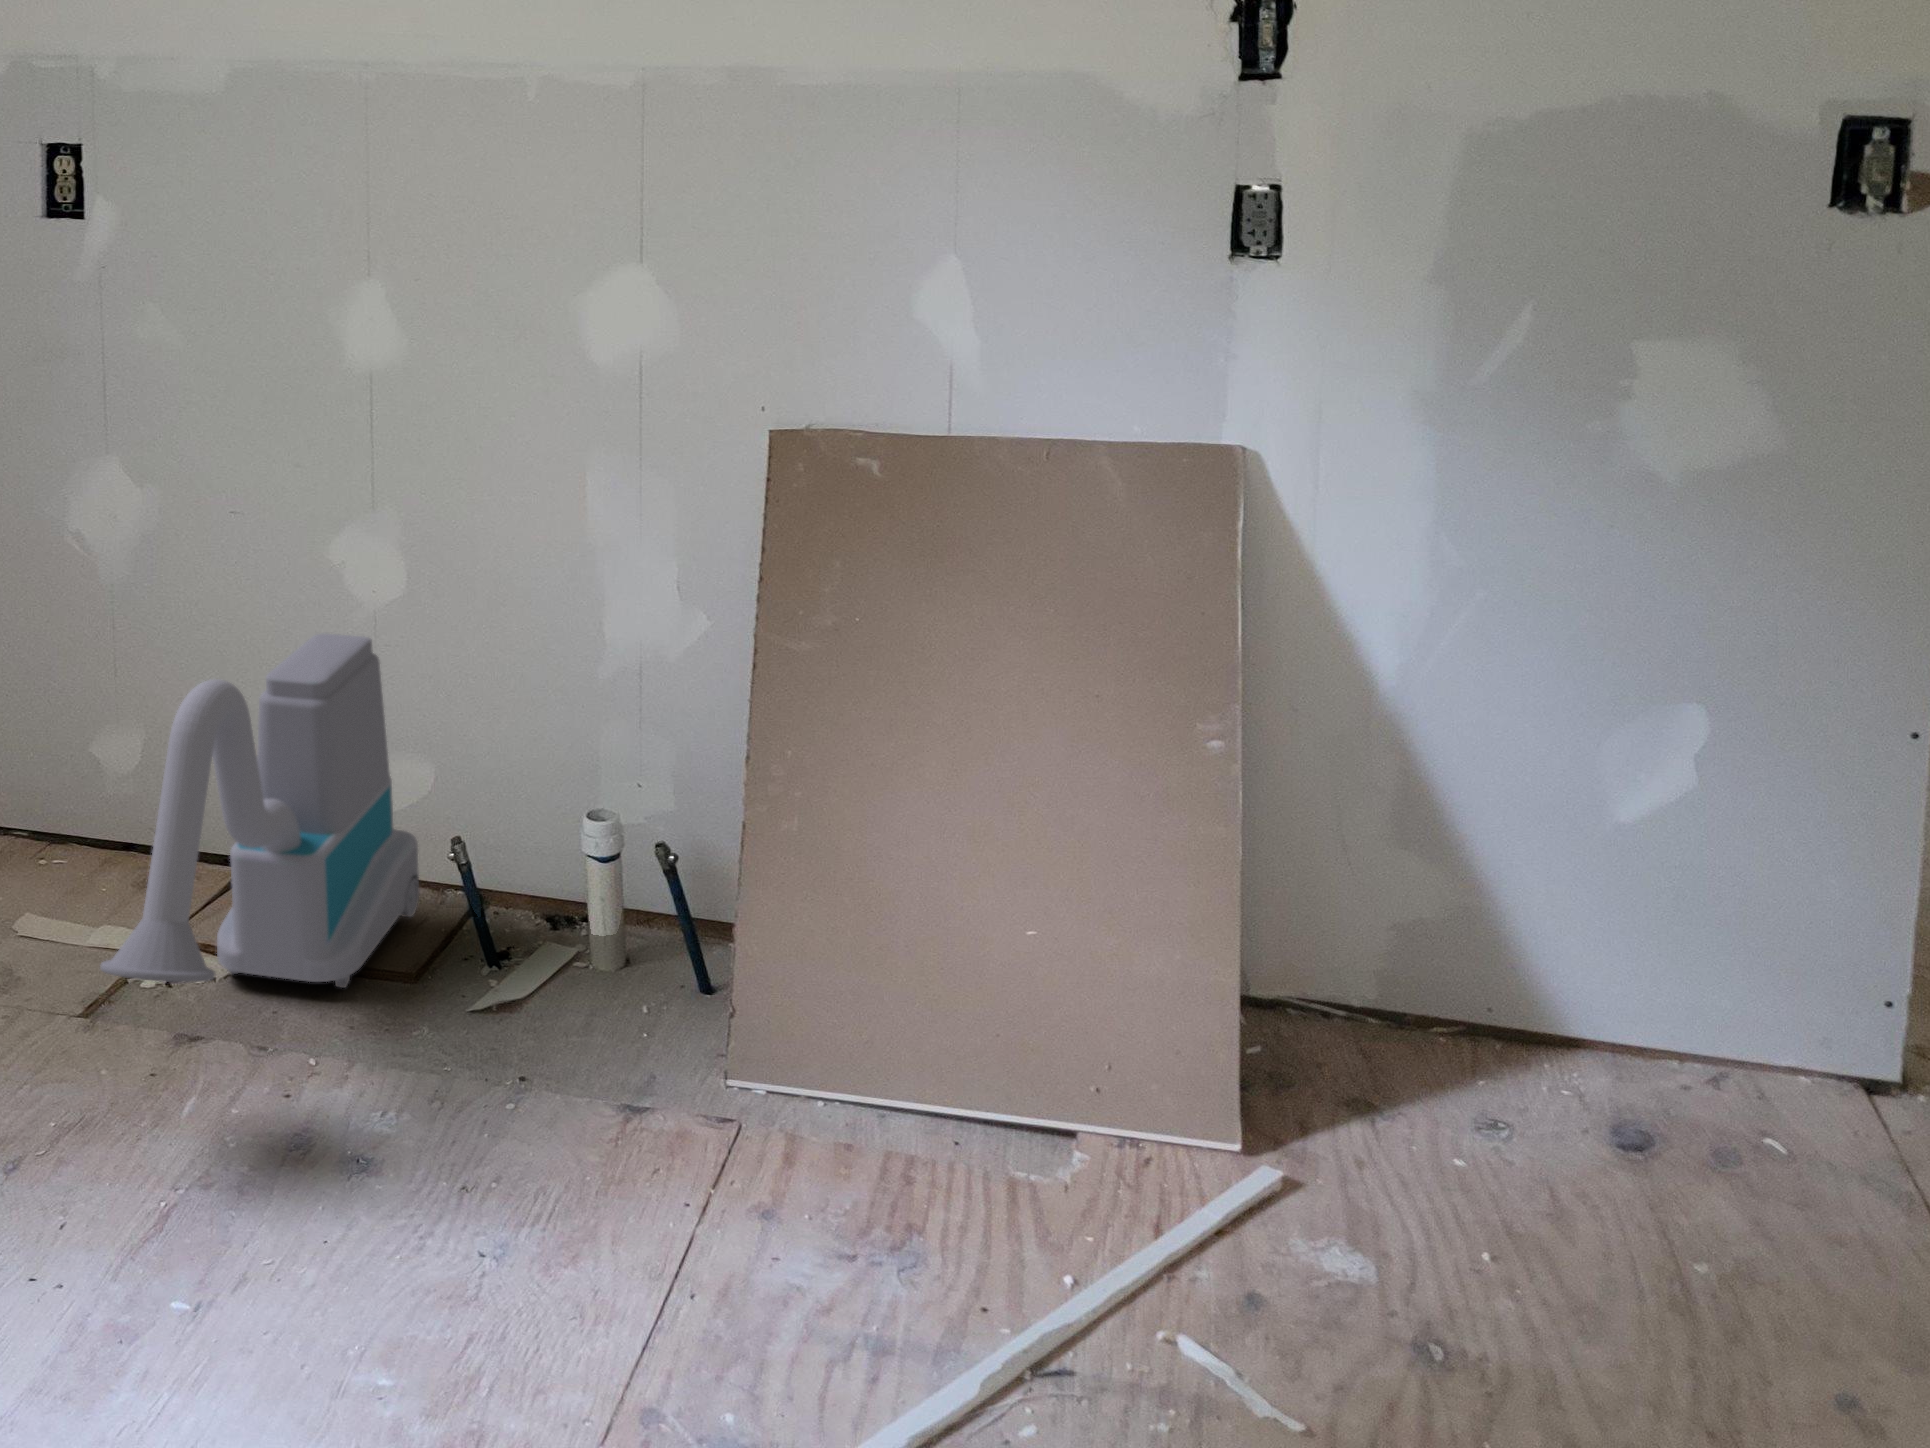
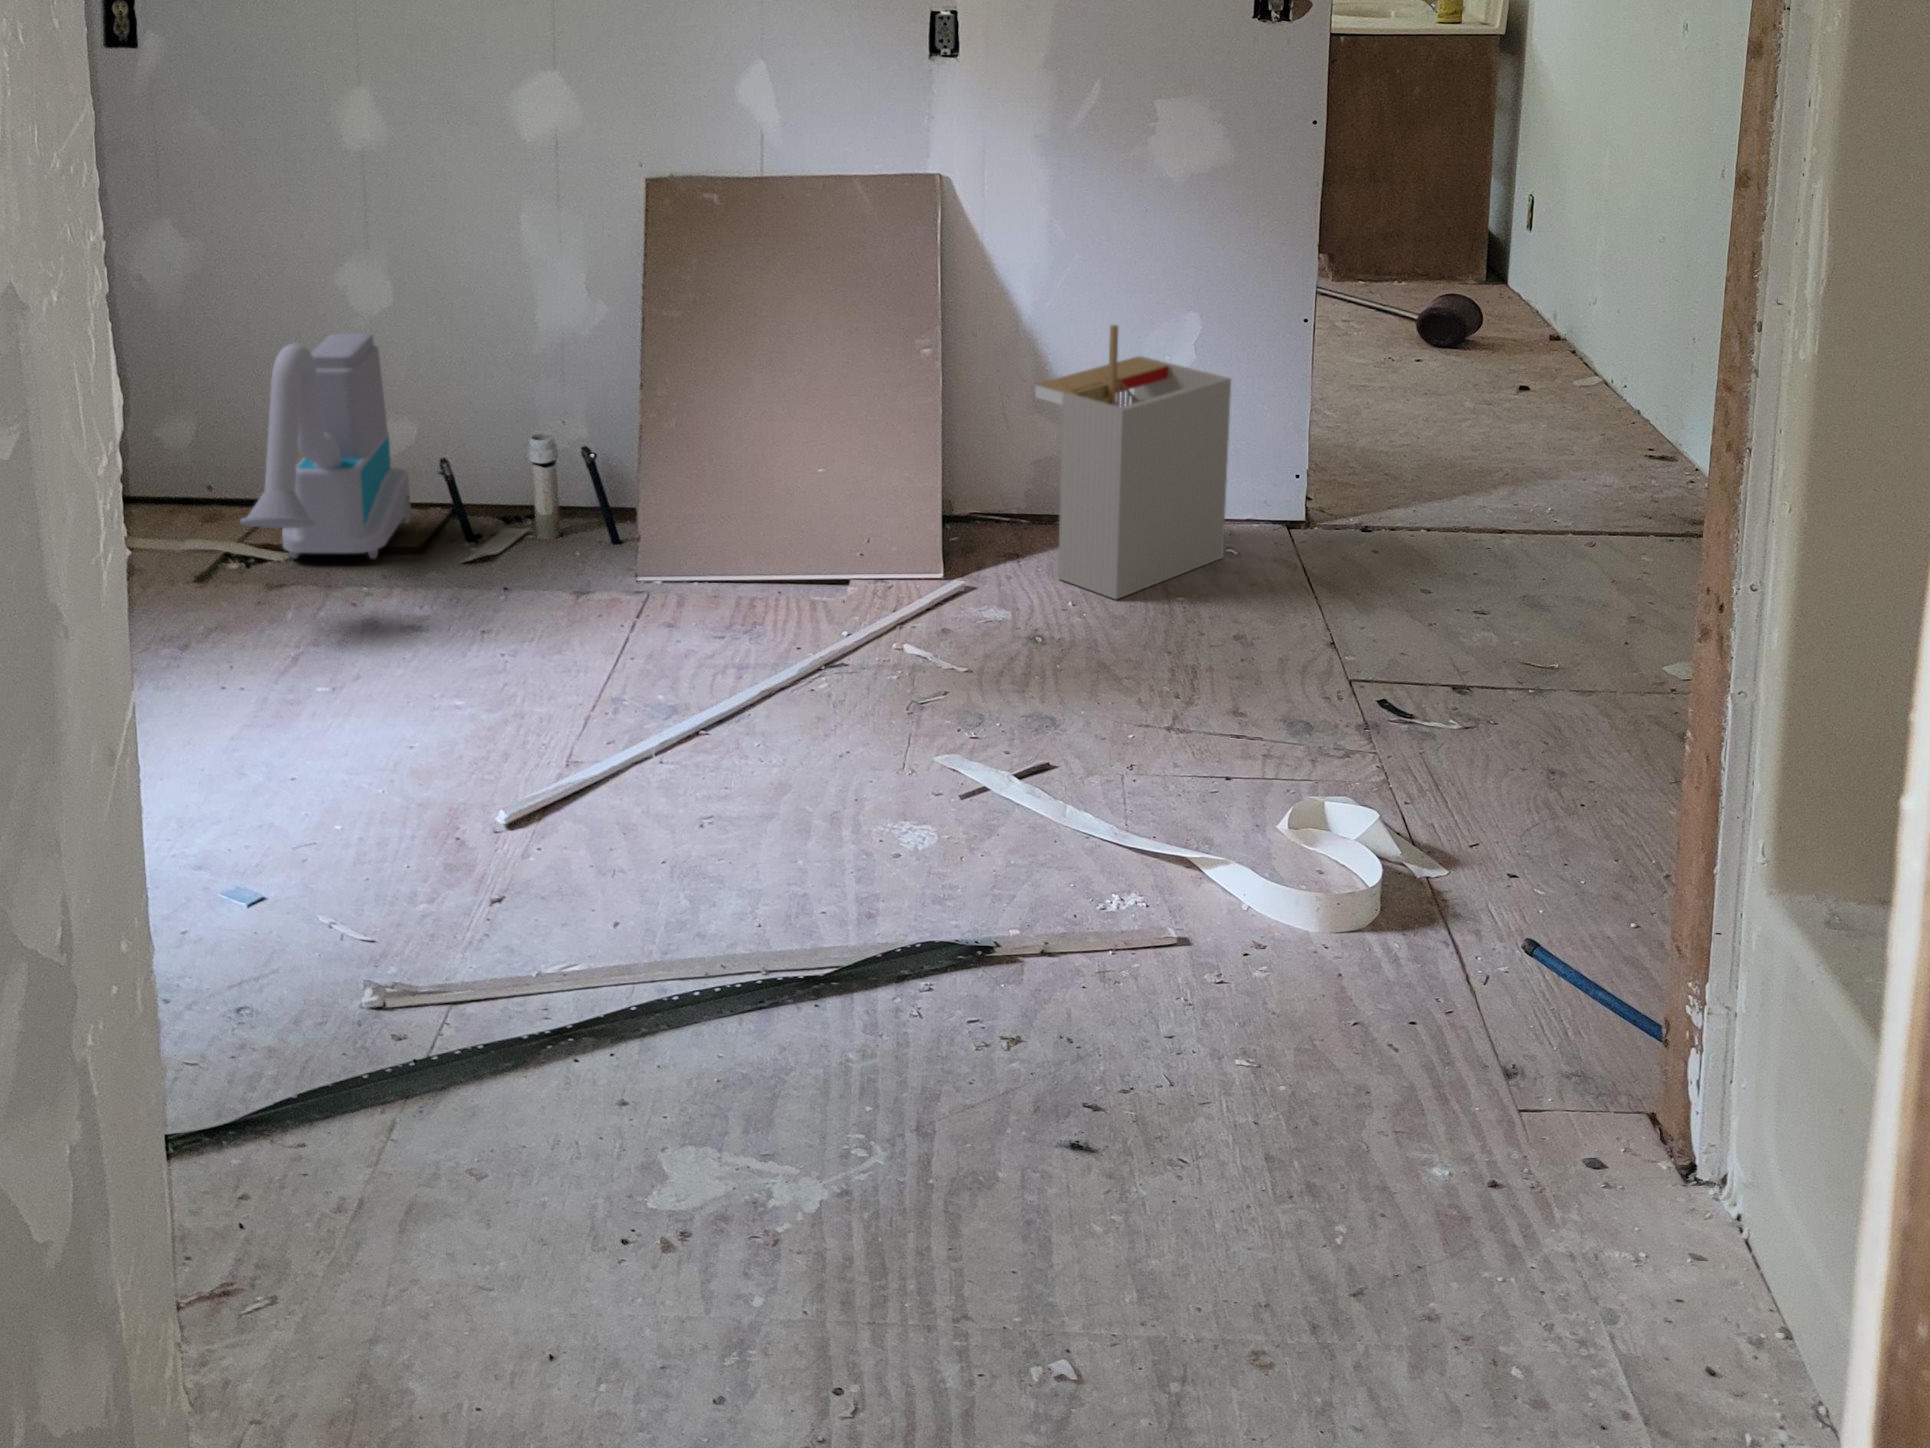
storage bin: none [1414,744,1791,1259] -> present [1035,325,1231,599]

